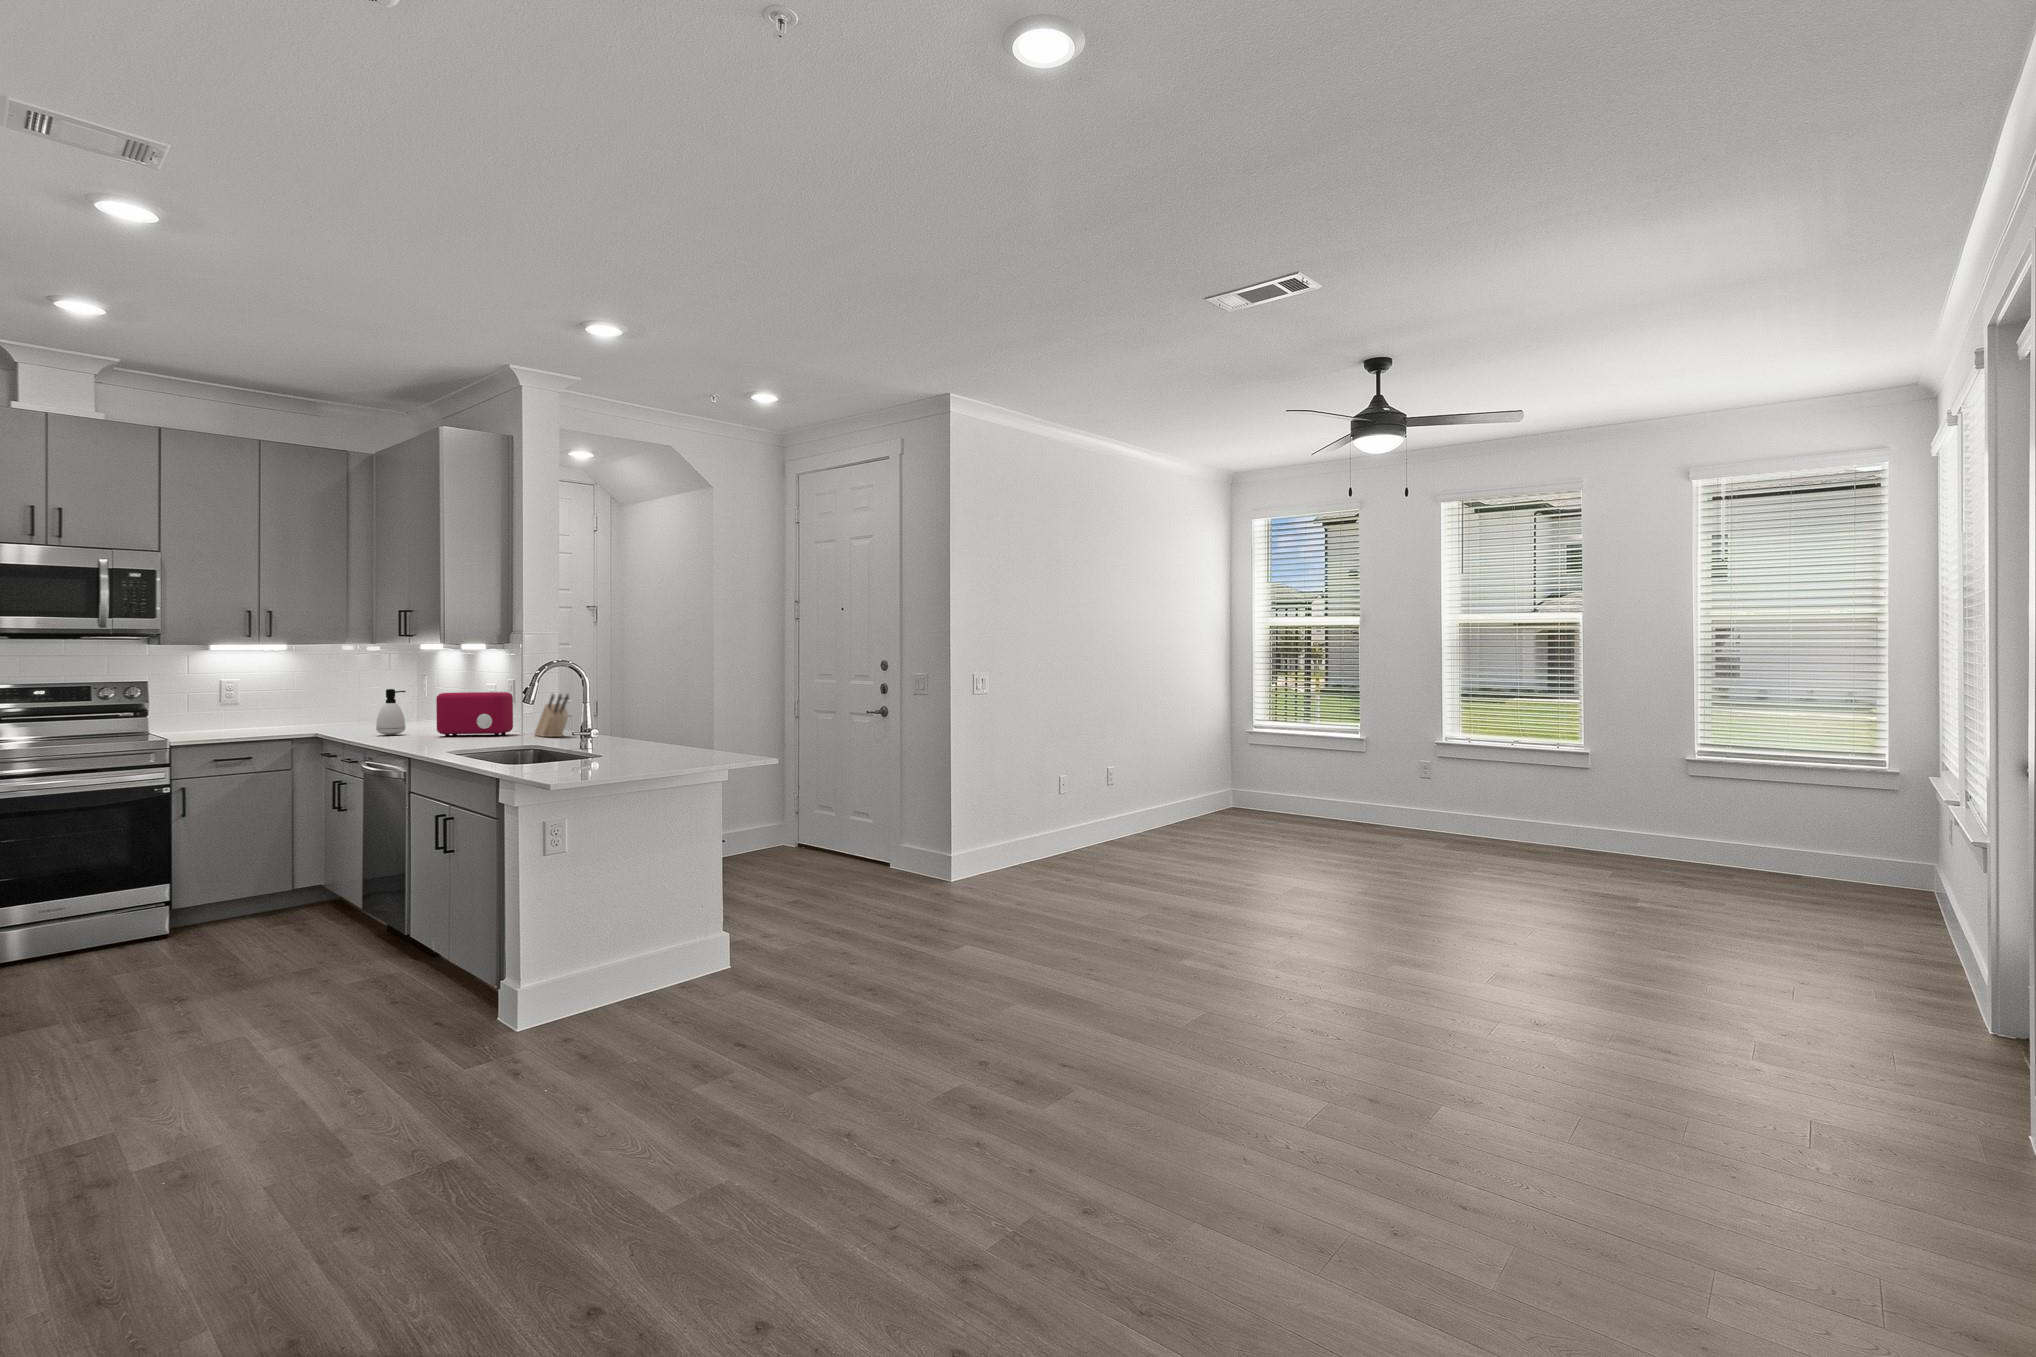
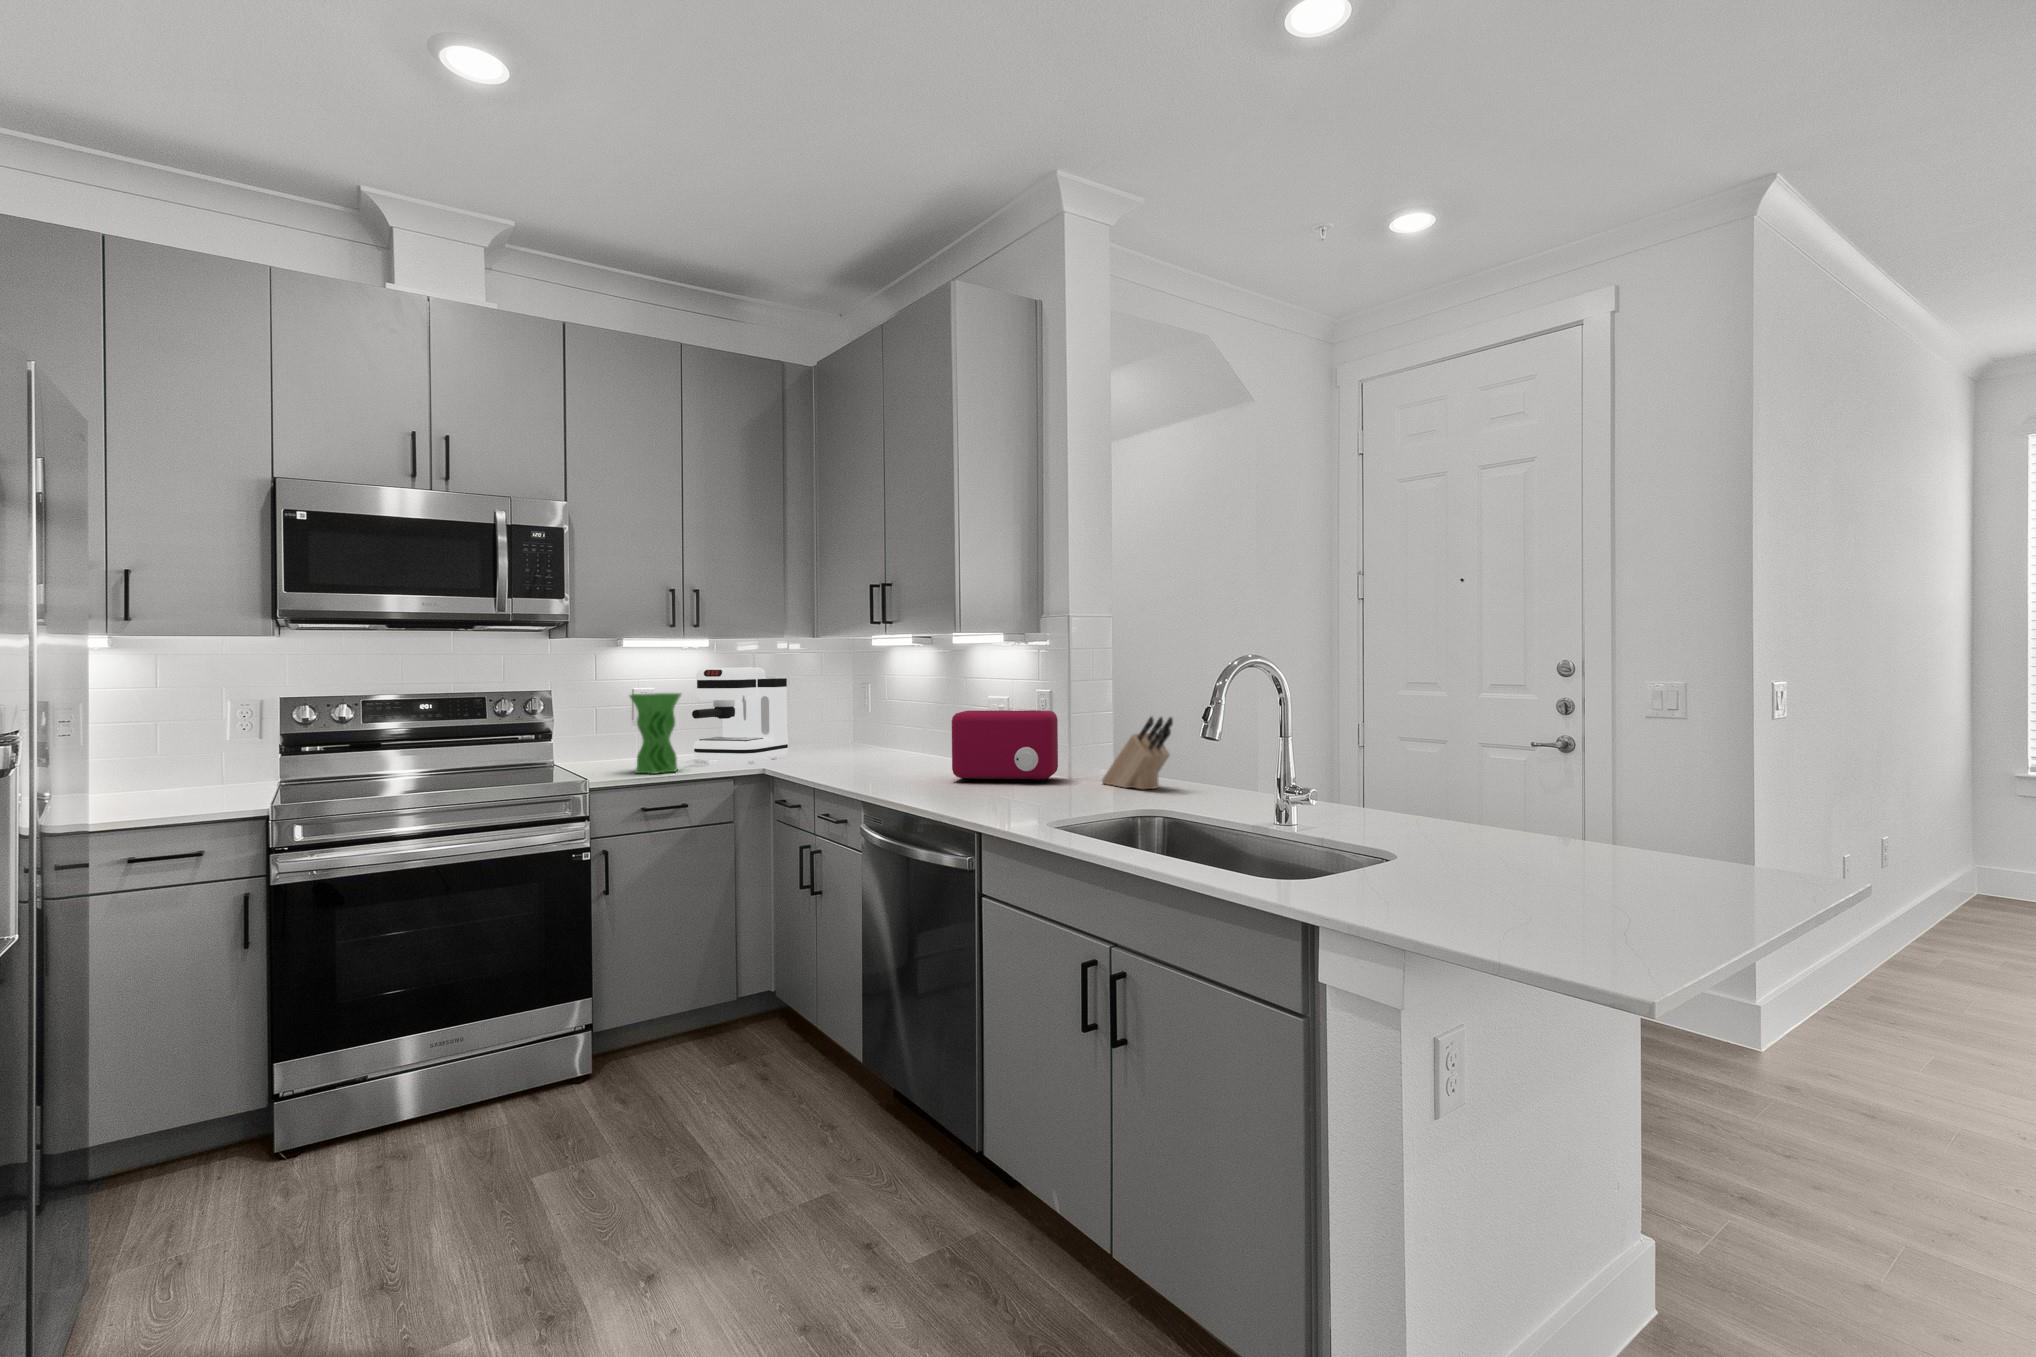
coffee maker: none [263,667,346,732] -> present [692,667,788,763]
vase: none [207,683,253,737] -> present [630,693,681,774]
soap dispenser: present [376,689,406,735] -> none [855,704,894,775]

